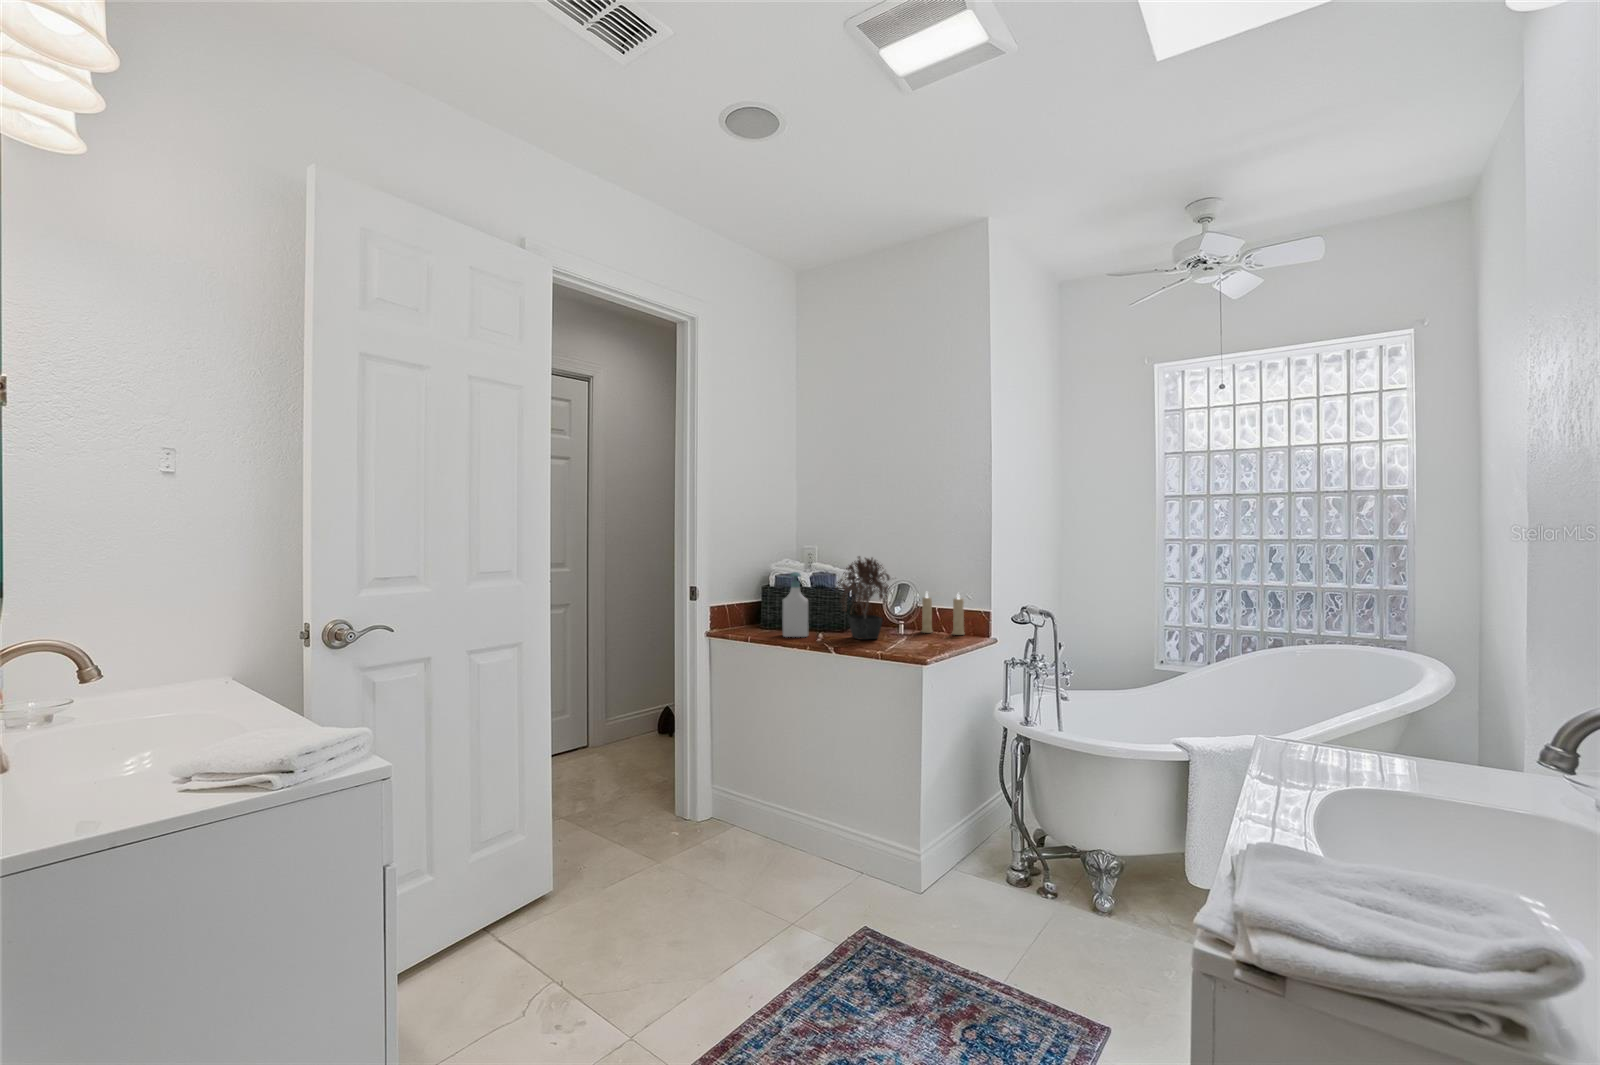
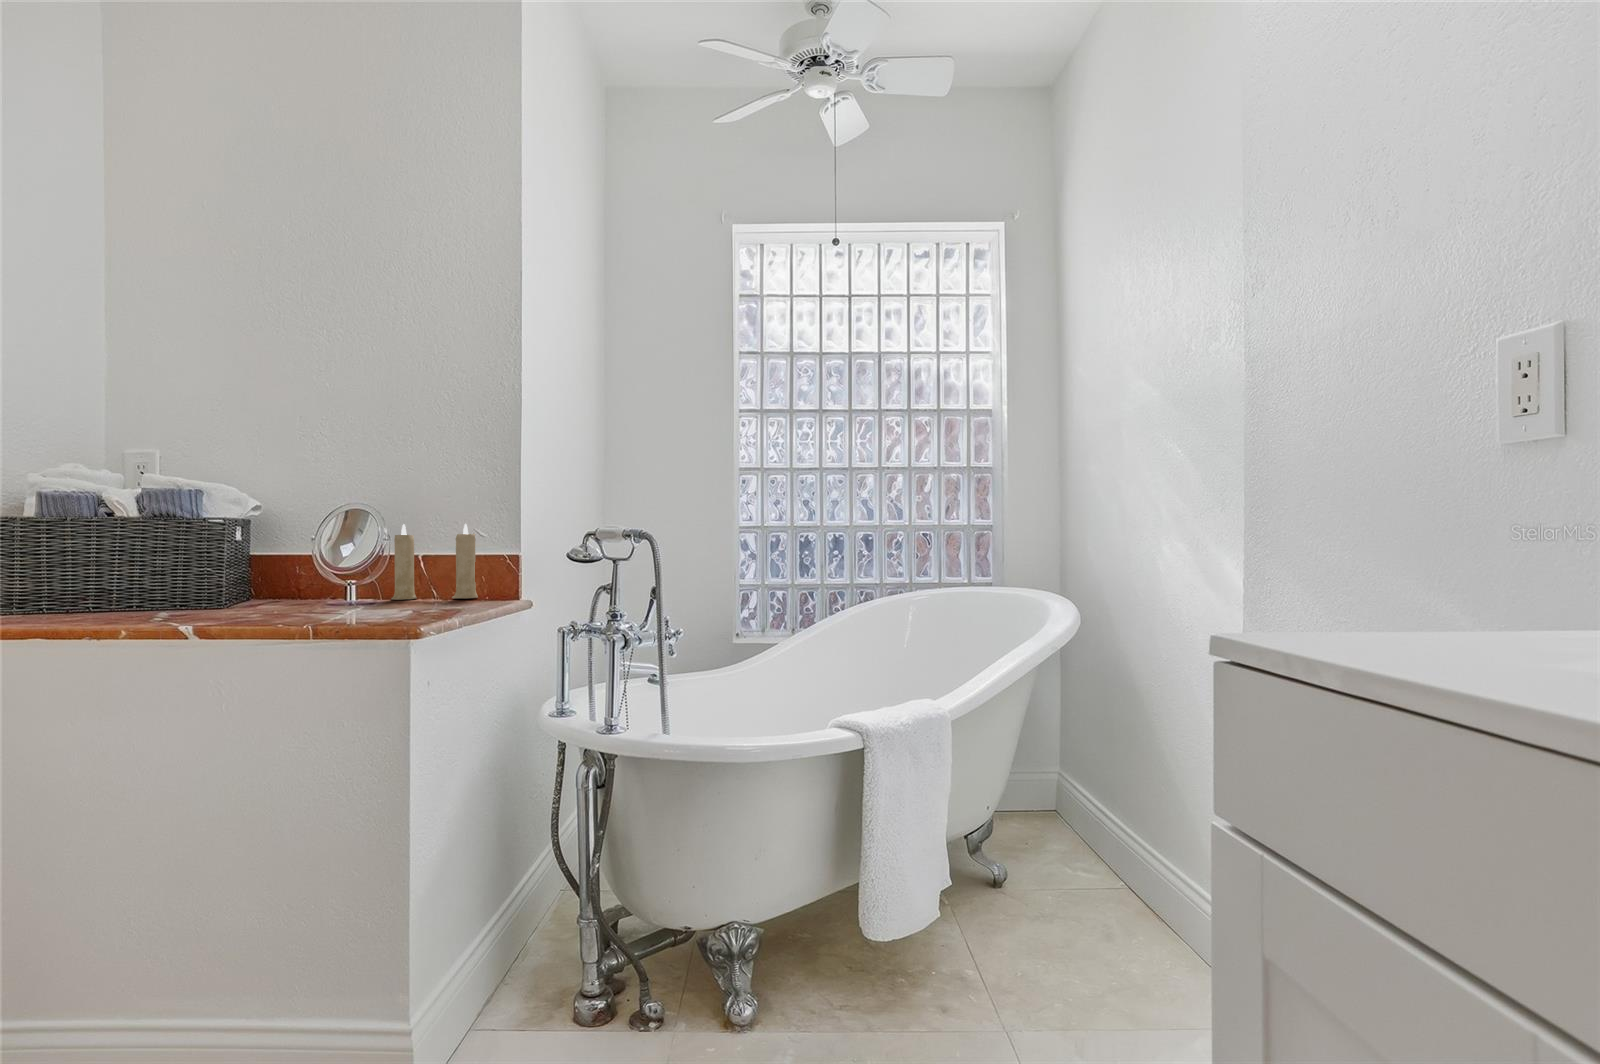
potted plant: present [836,556,892,639] -> none [192,440,342,614]
soap bottle: present [783,572,808,637] -> none [42,474,120,622]

